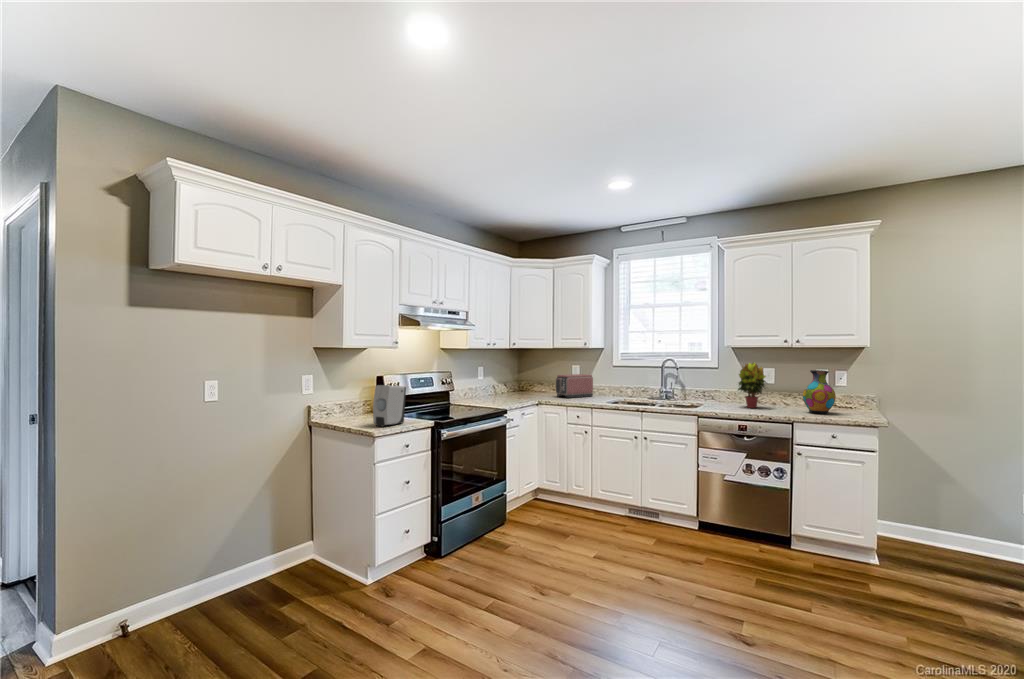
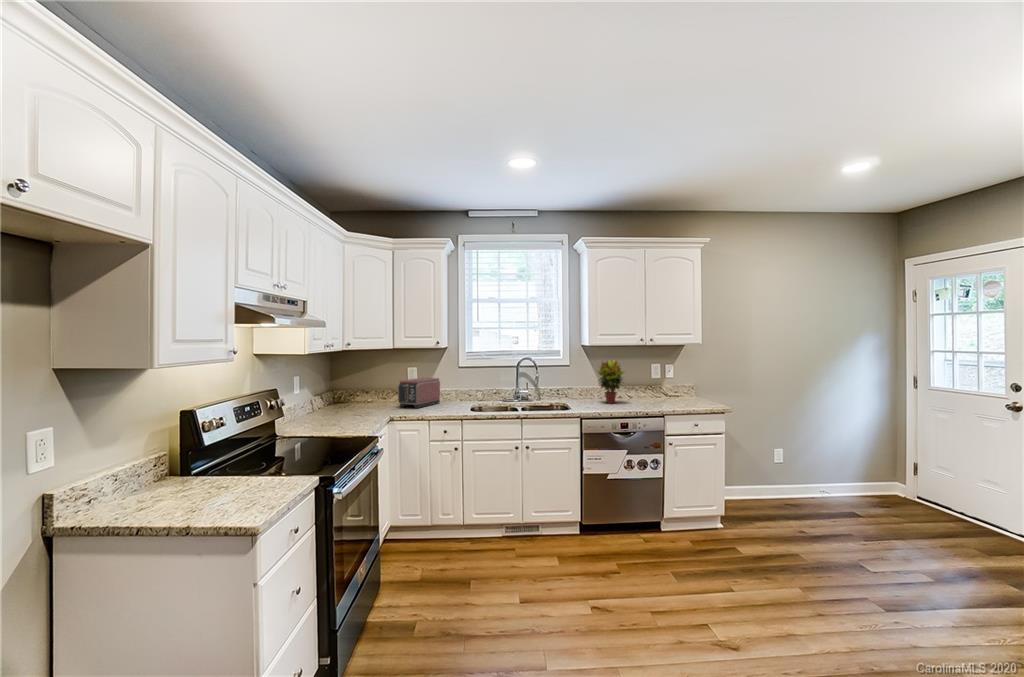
vase: present [803,370,836,414] -> none [655,365,682,404]
soap dispenser: present [373,385,406,427] -> none [199,428,260,513]

